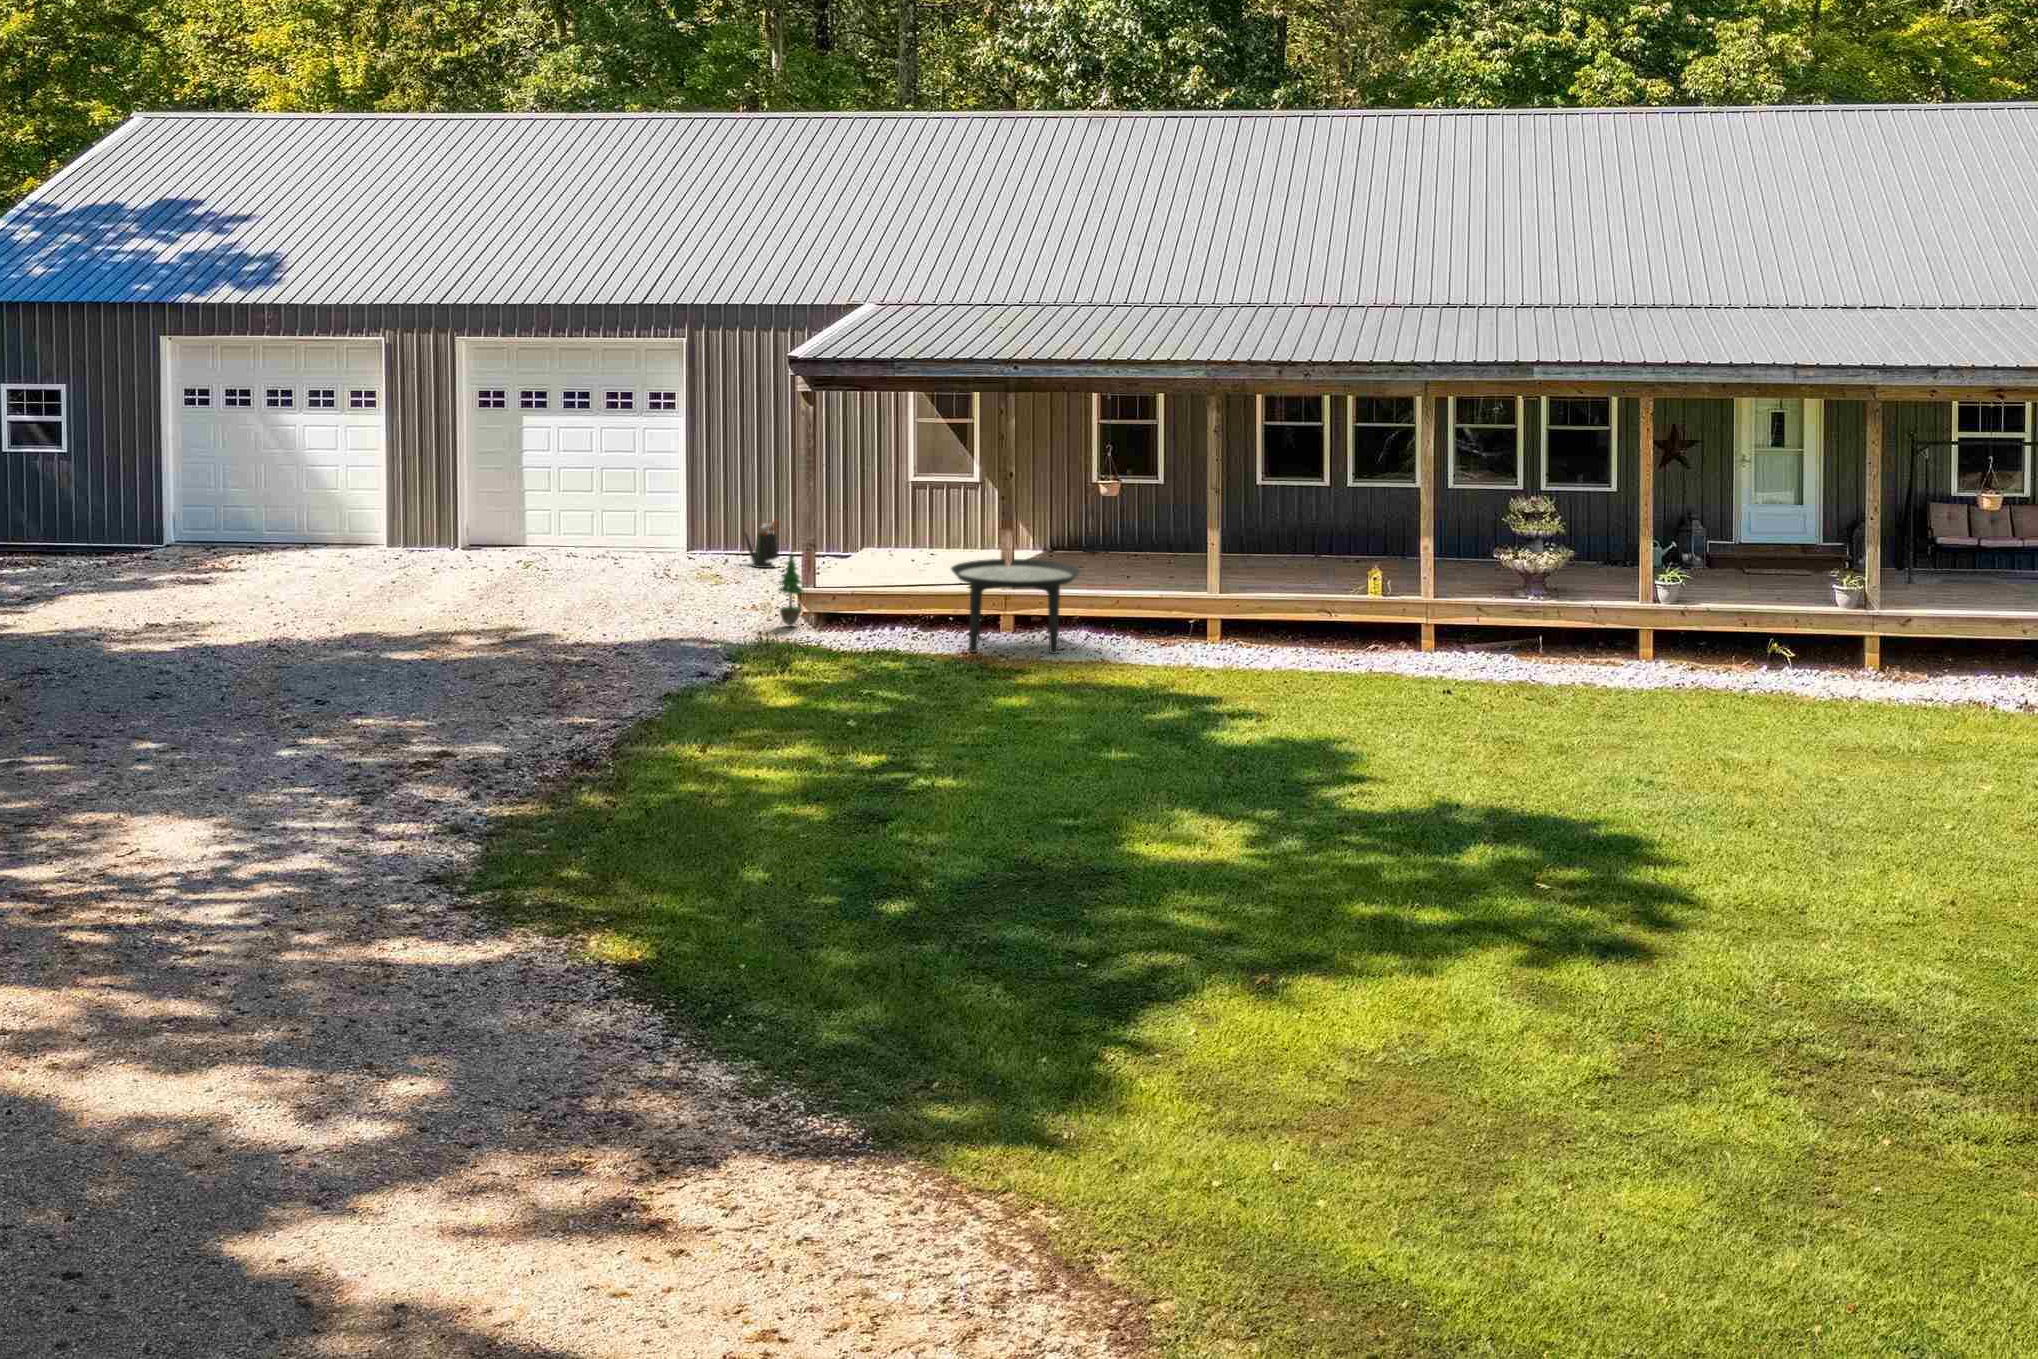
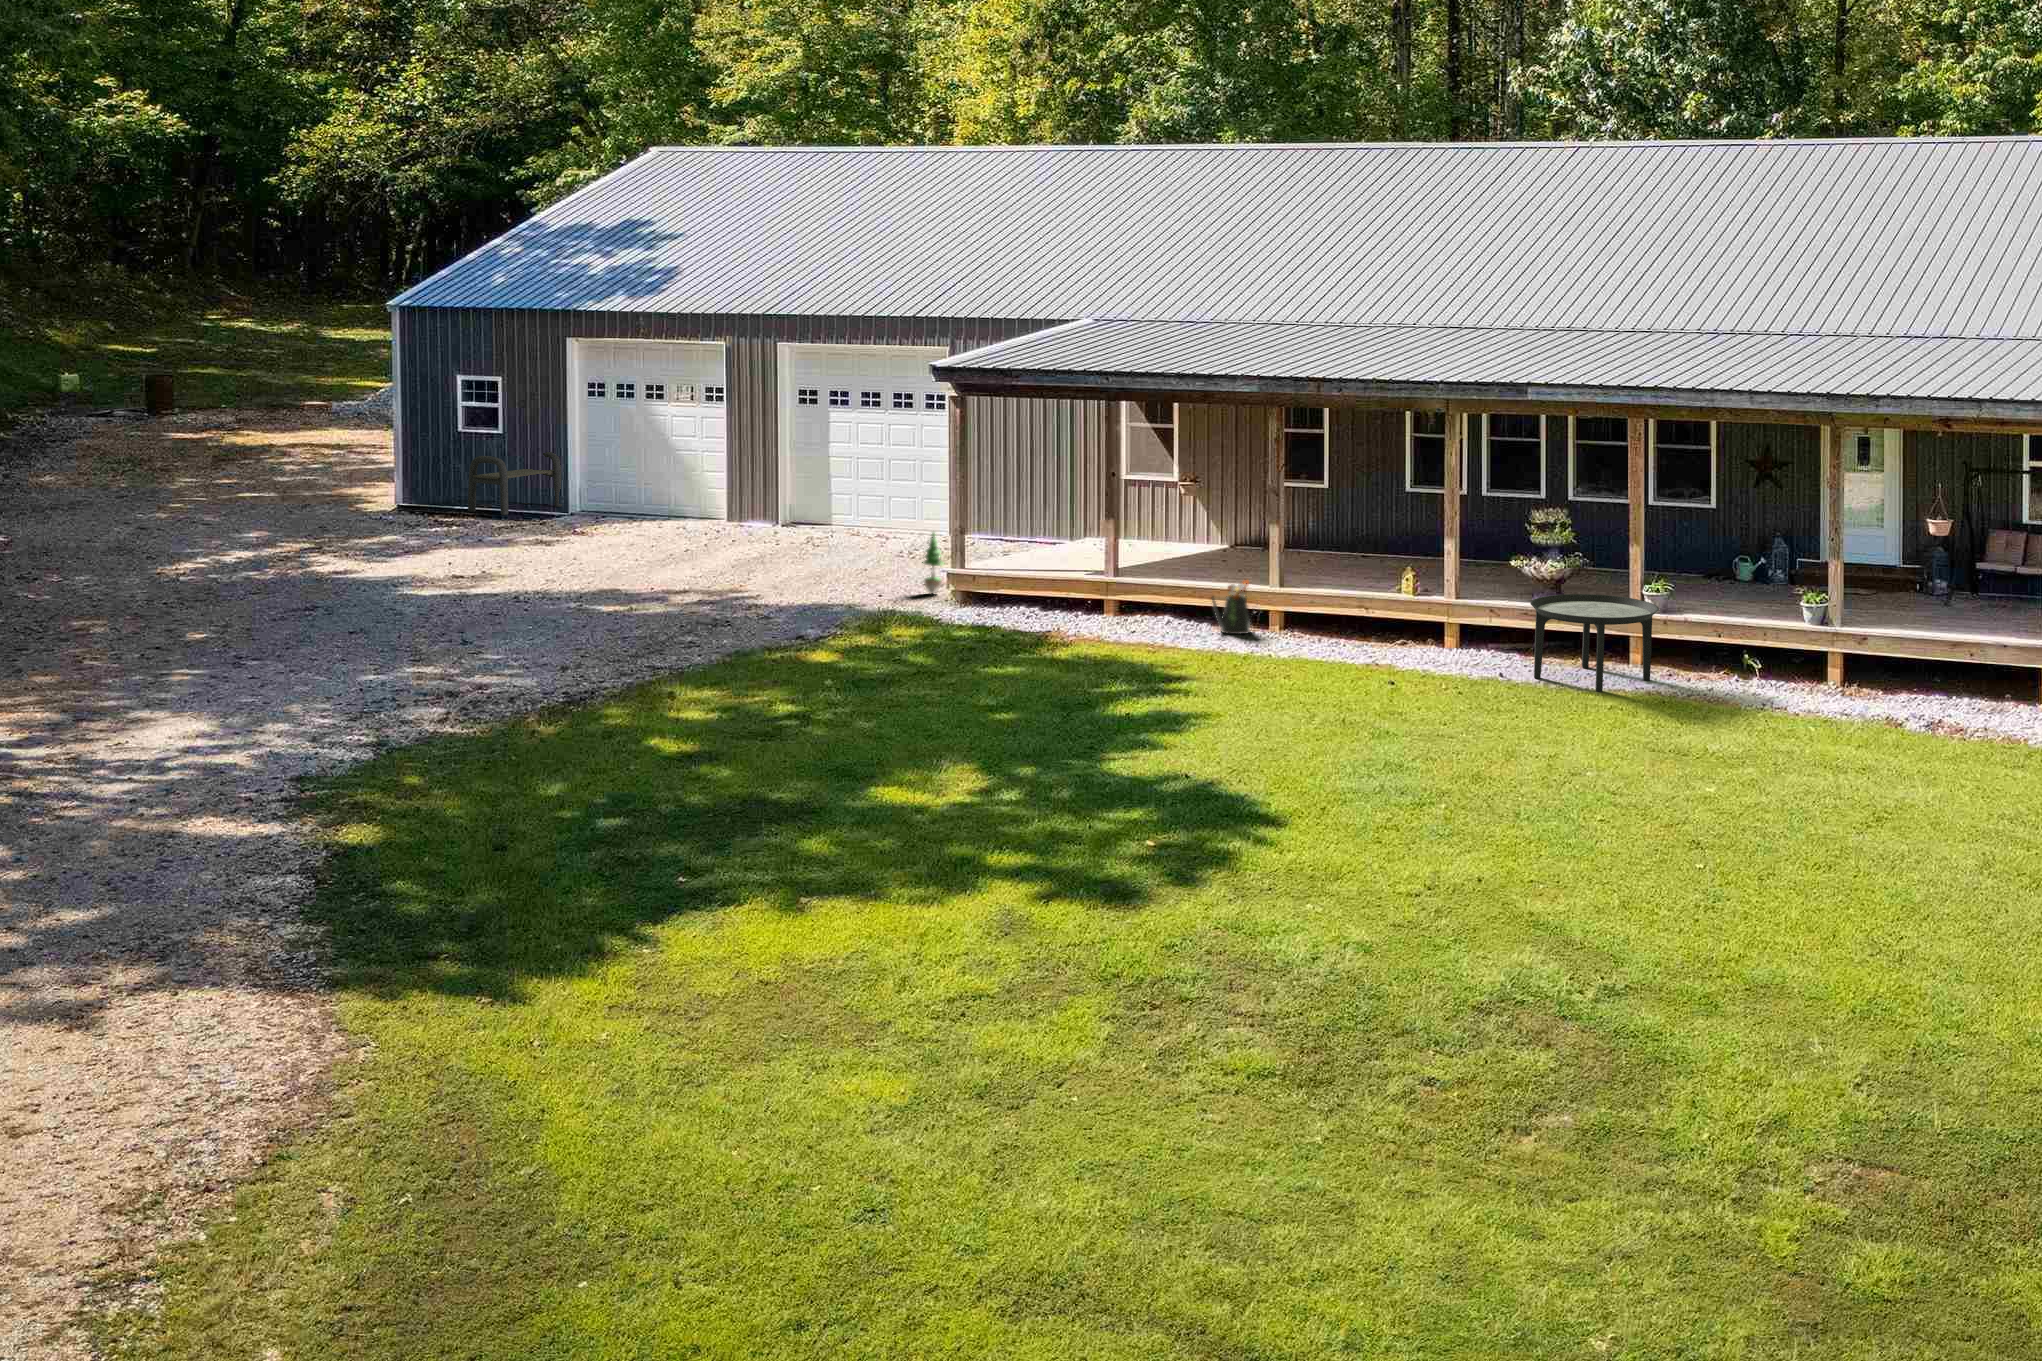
bench: none [42,473,154,555] -> present [468,452,562,515]
watering can: present [745,520,779,568] -> present [1212,580,1255,634]
round table: present [951,559,1080,654] -> present [1530,594,1659,692]

